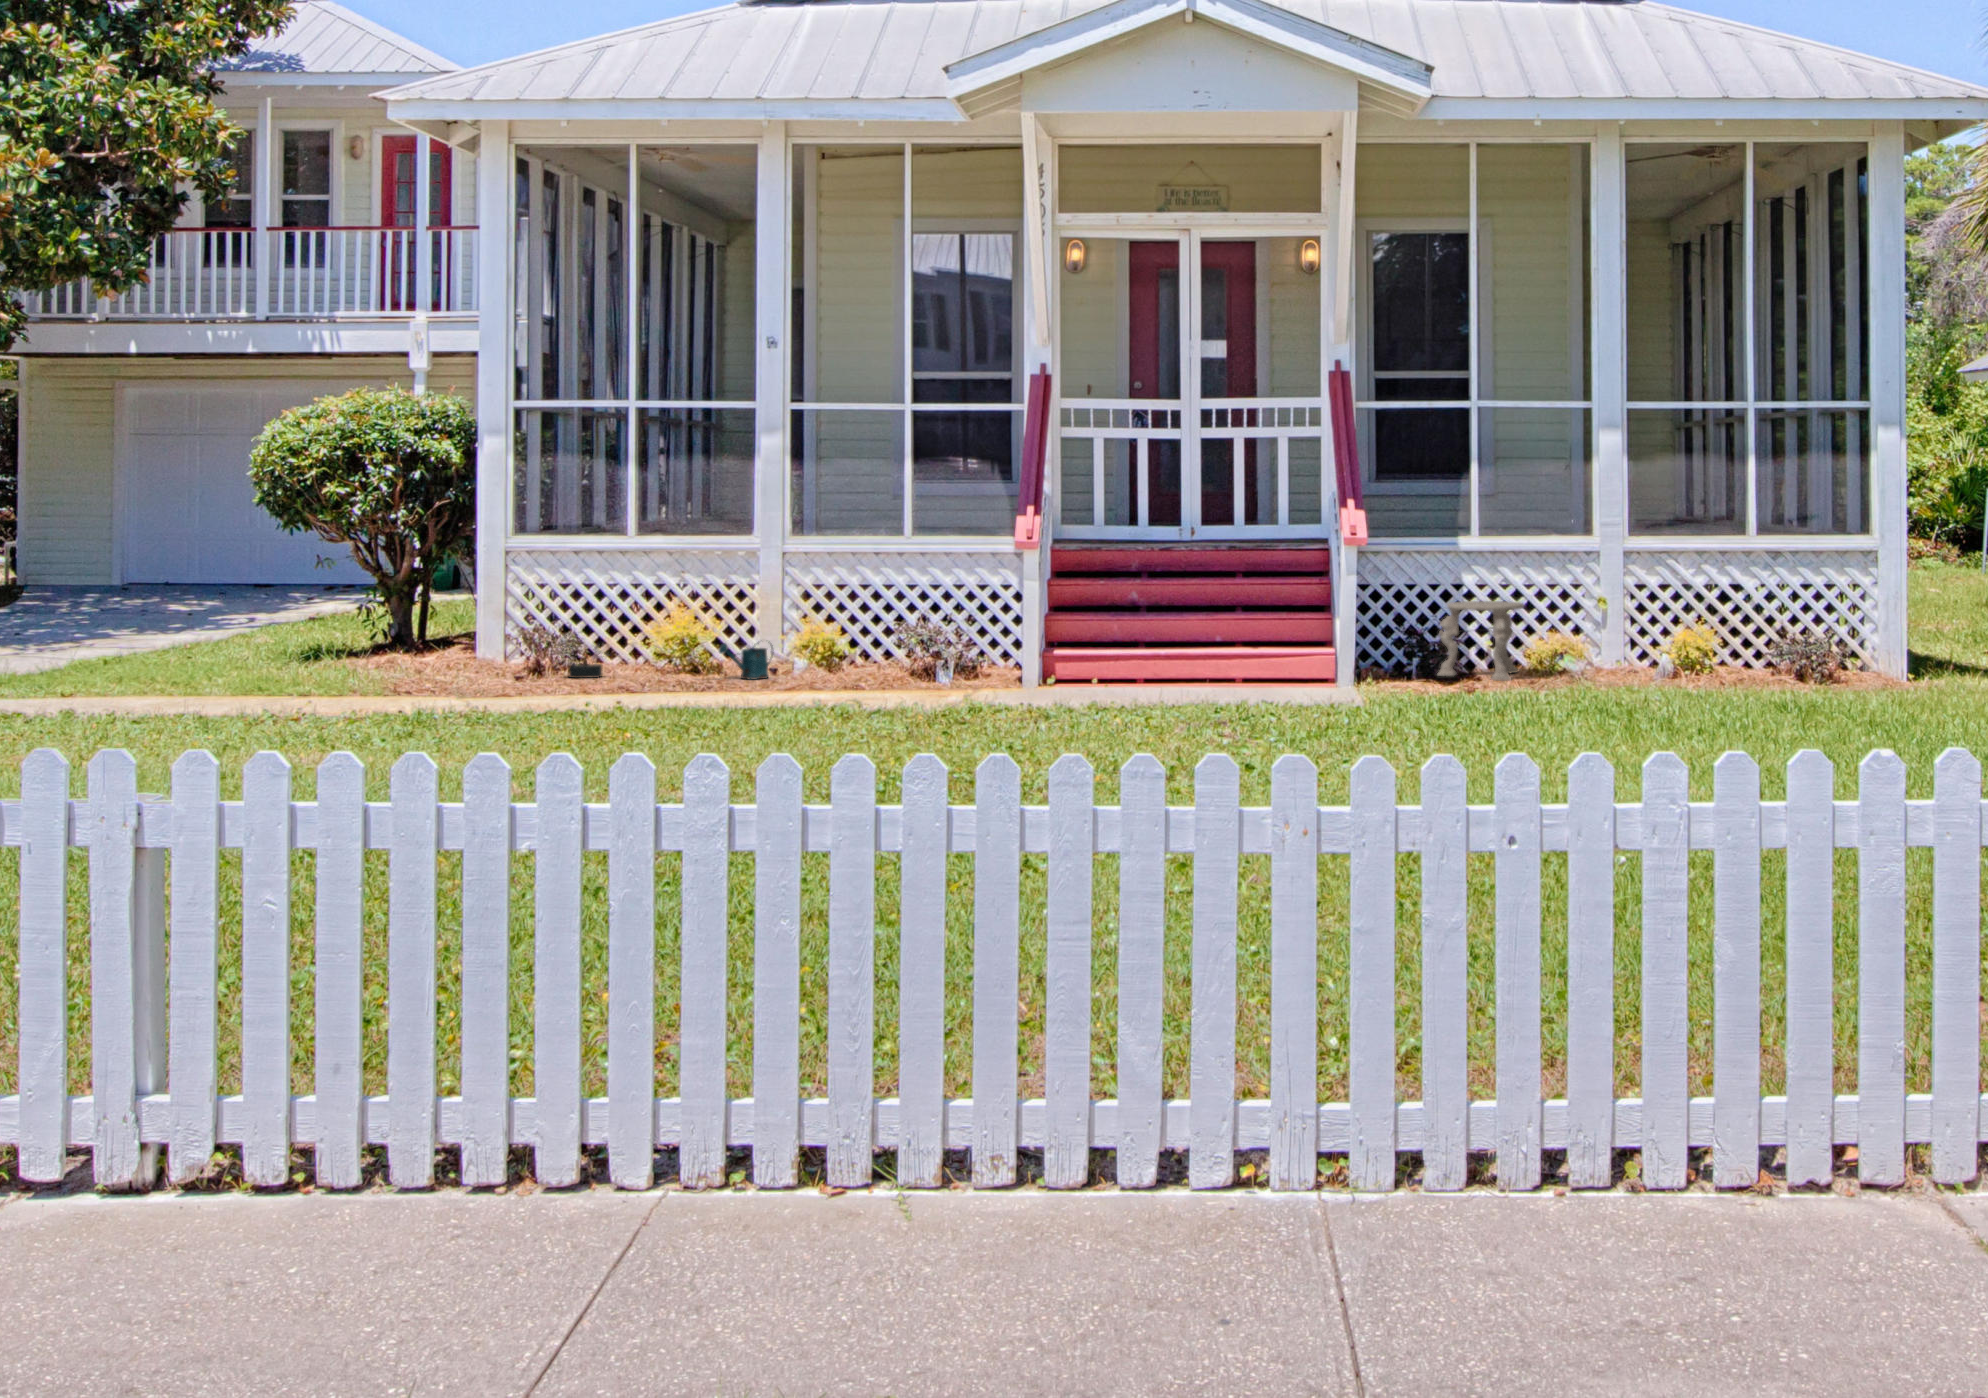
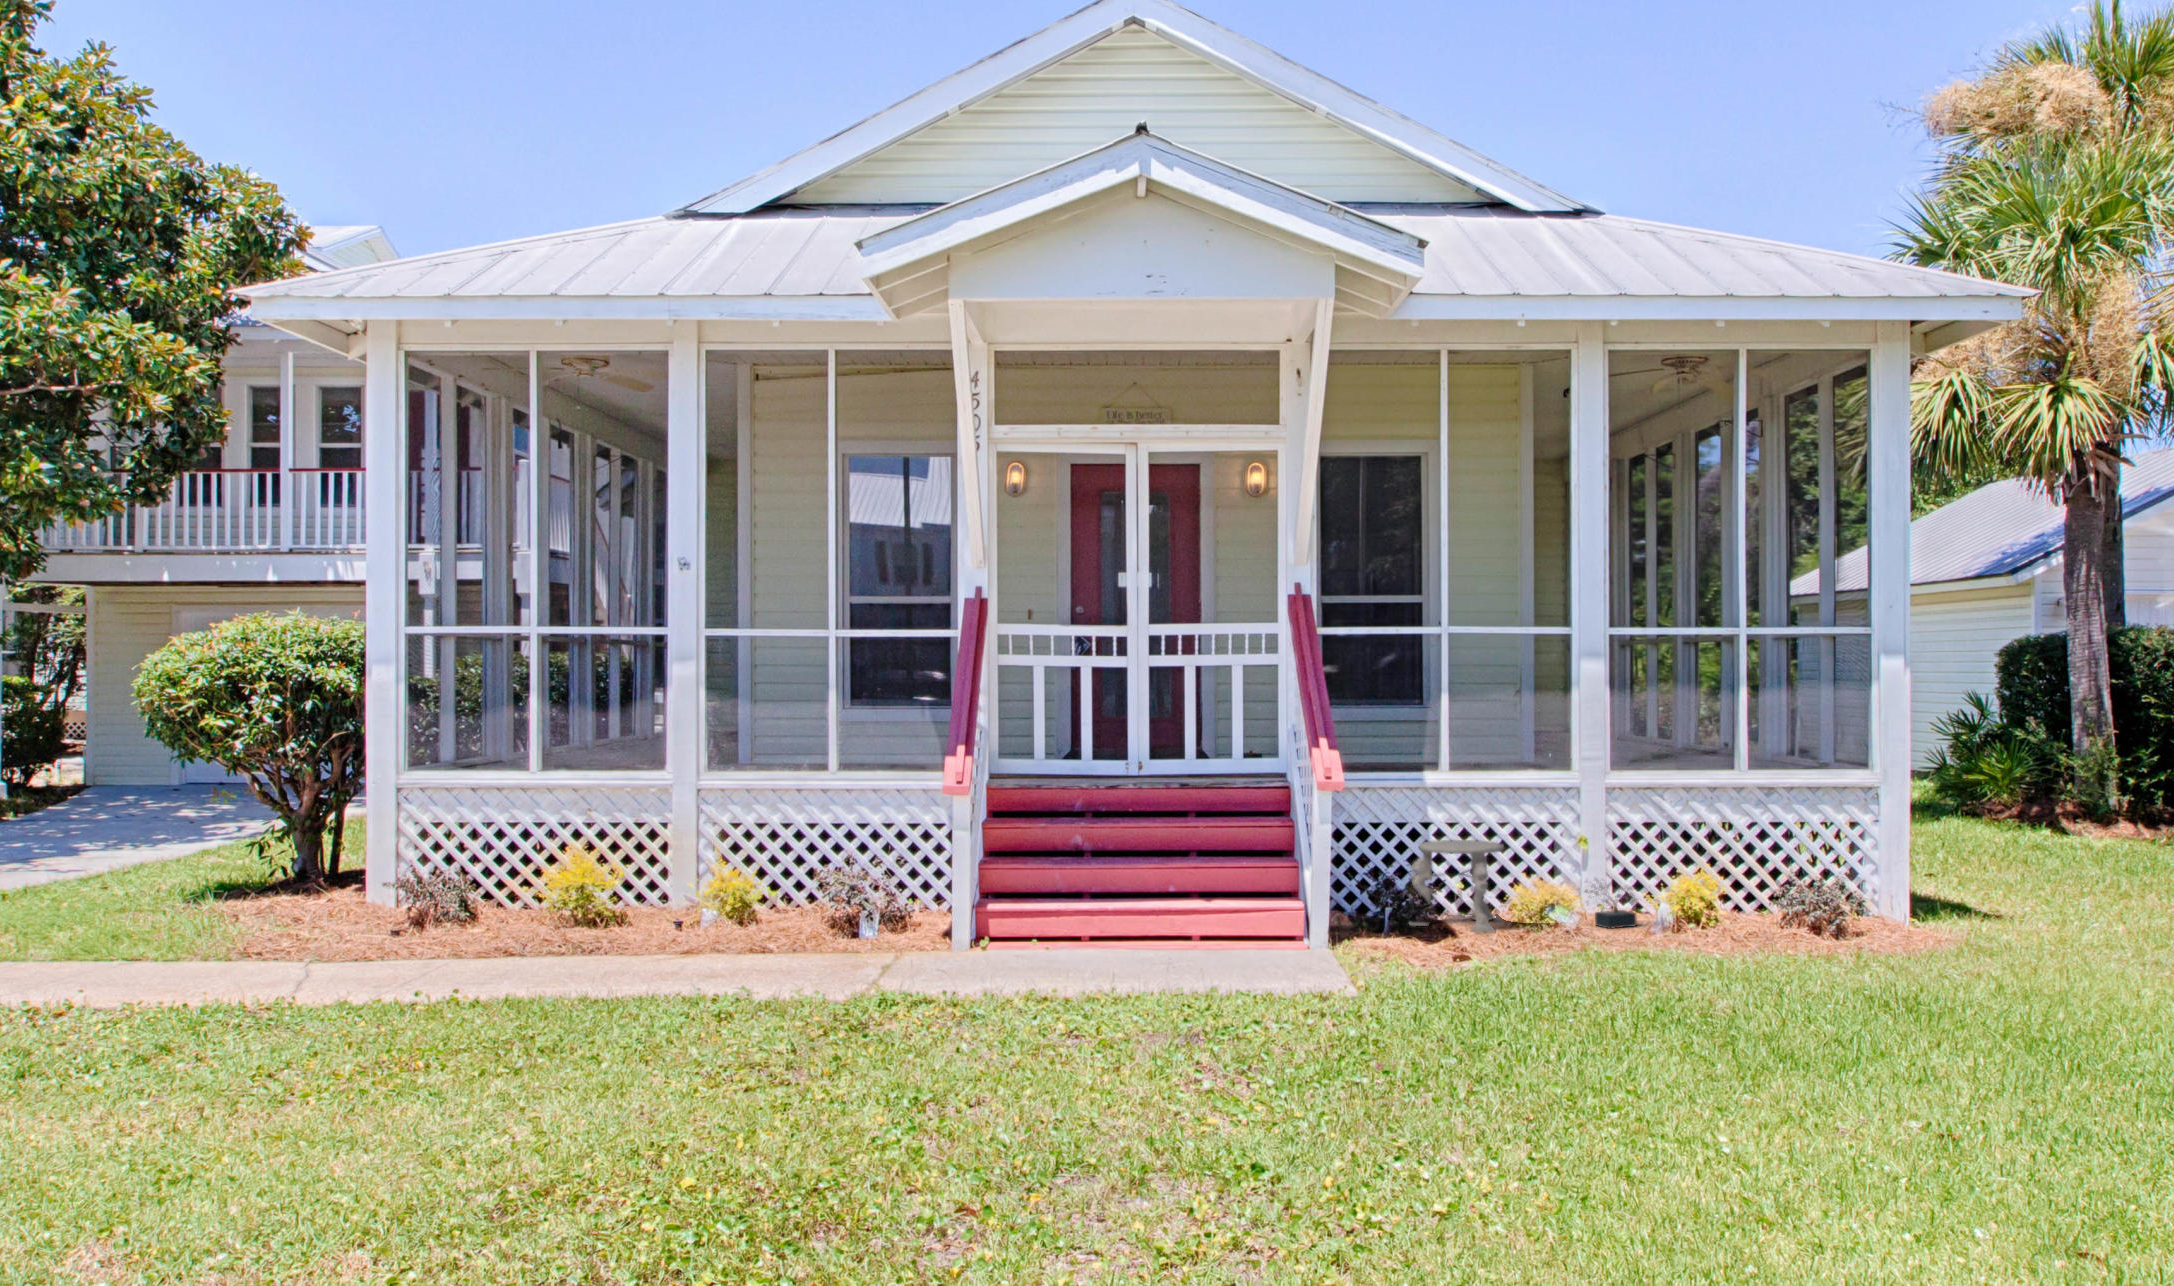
decorative plant: present [559,635,608,678] -> present [1585,879,1637,929]
watering can: present [719,643,773,680] -> none [620,887,683,932]

